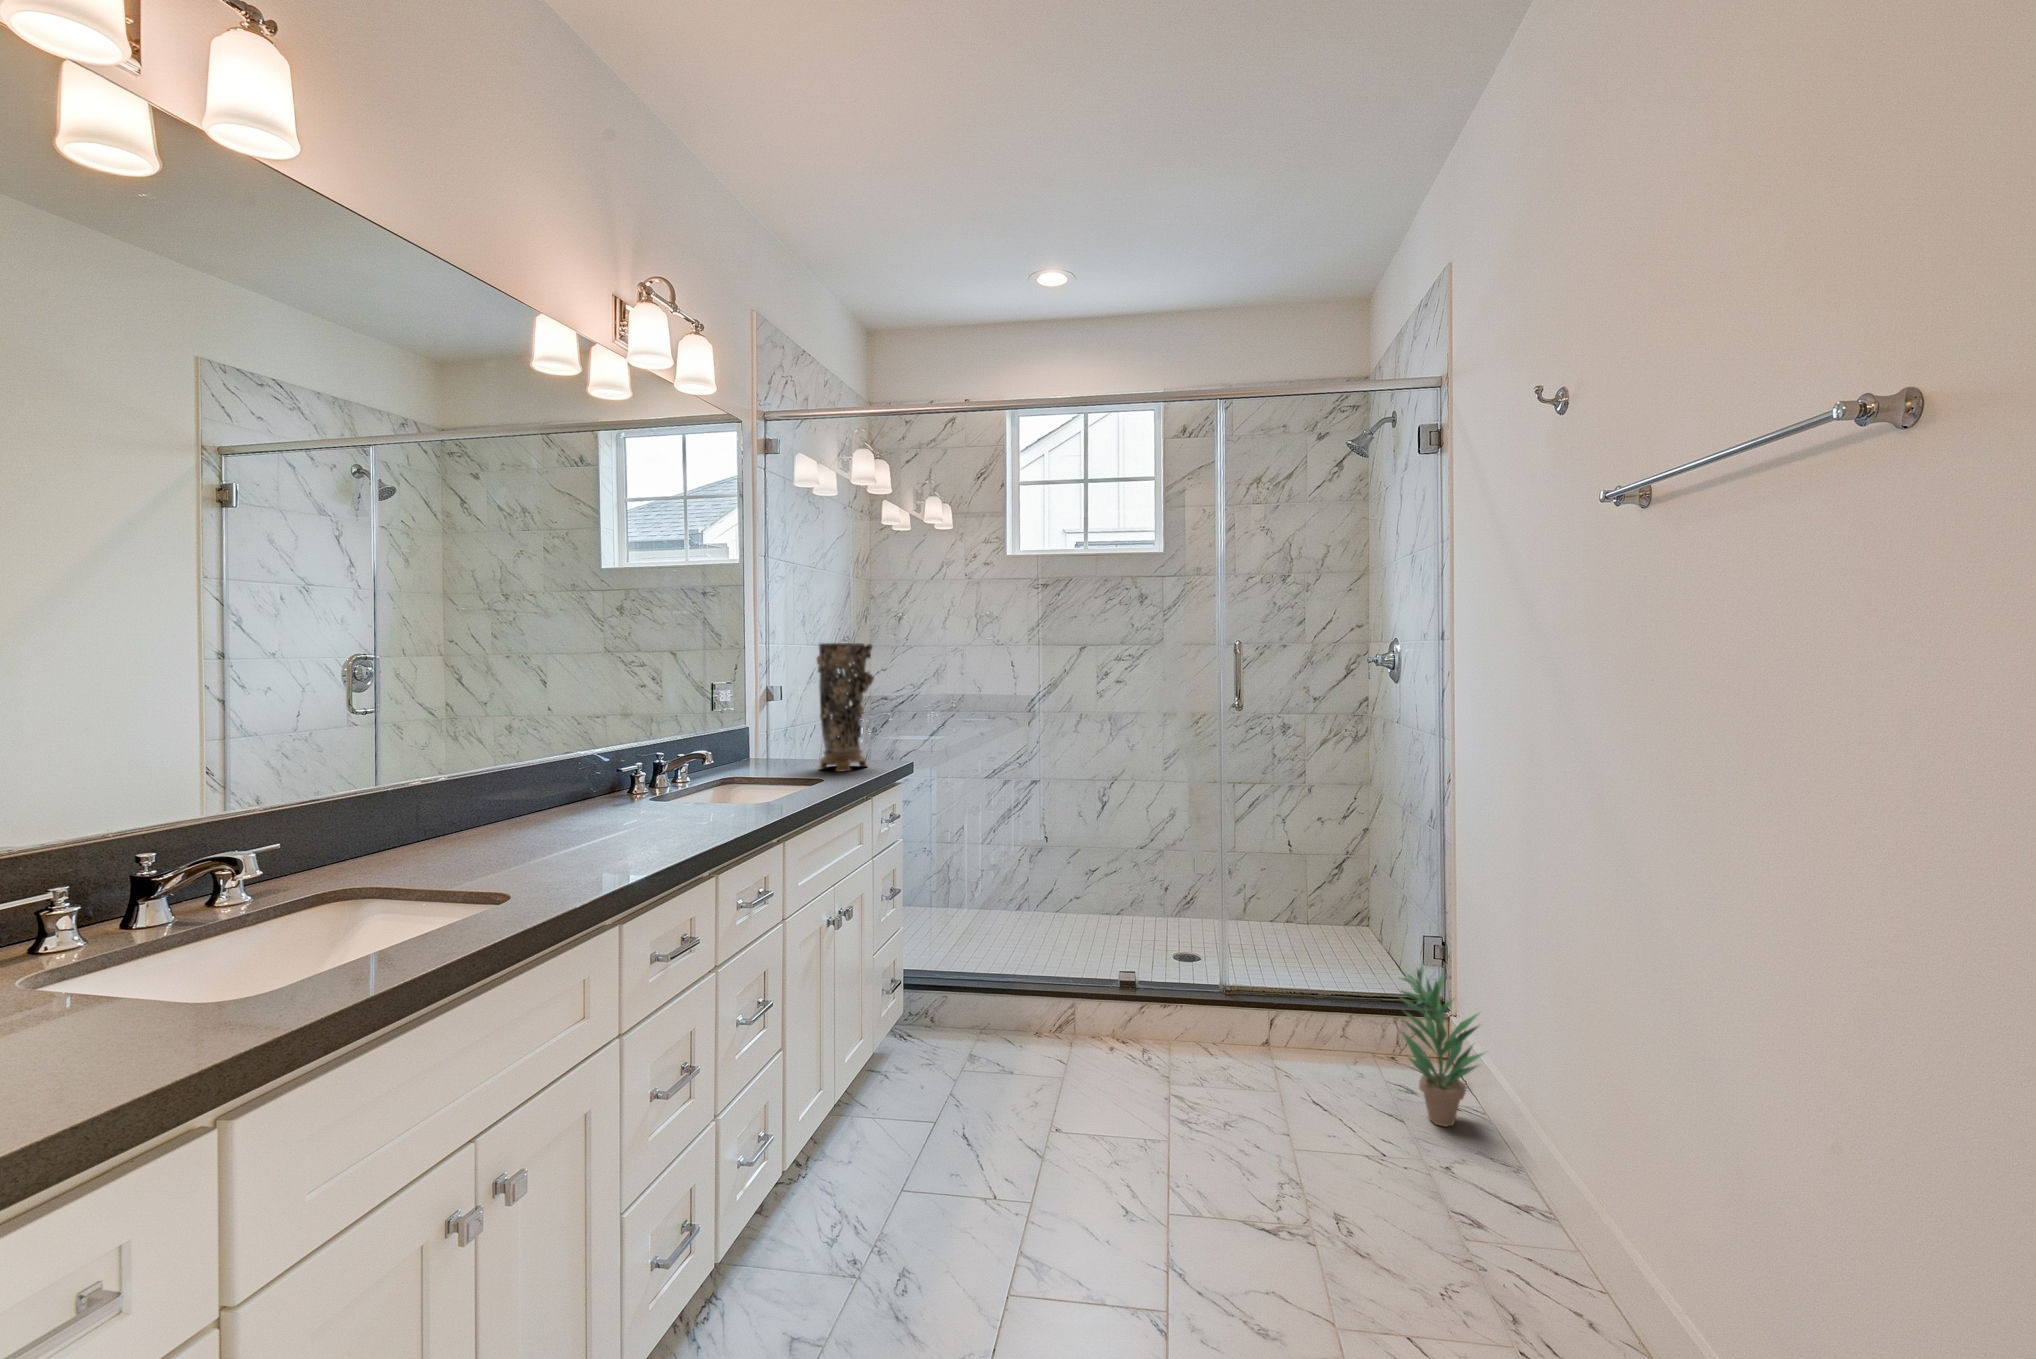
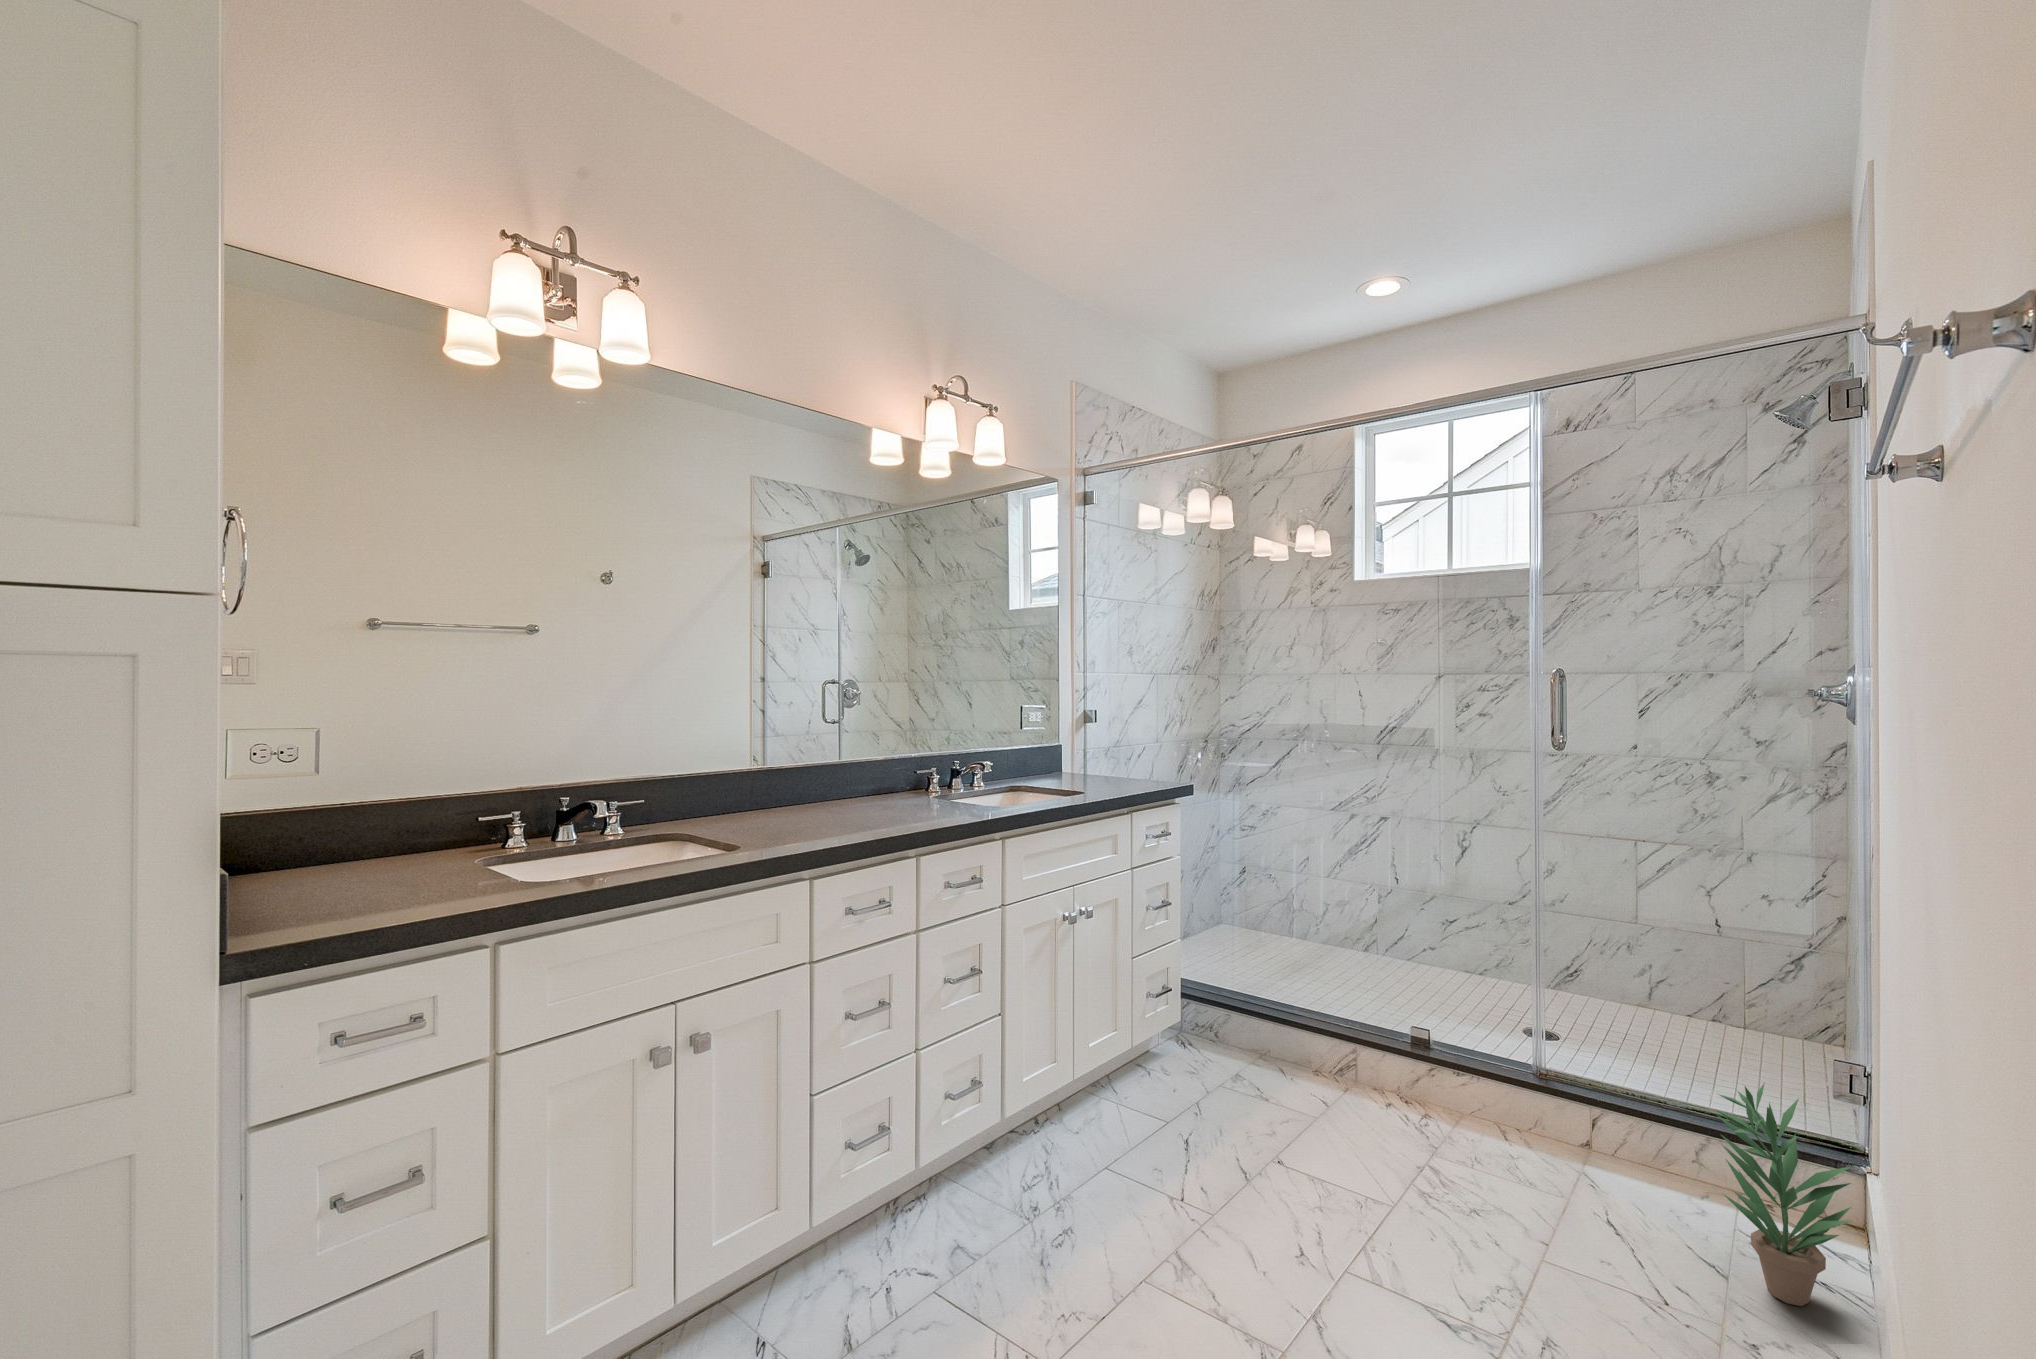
decorative vase: present [817,643,874,772] -> none [1101,678,1149,790]

